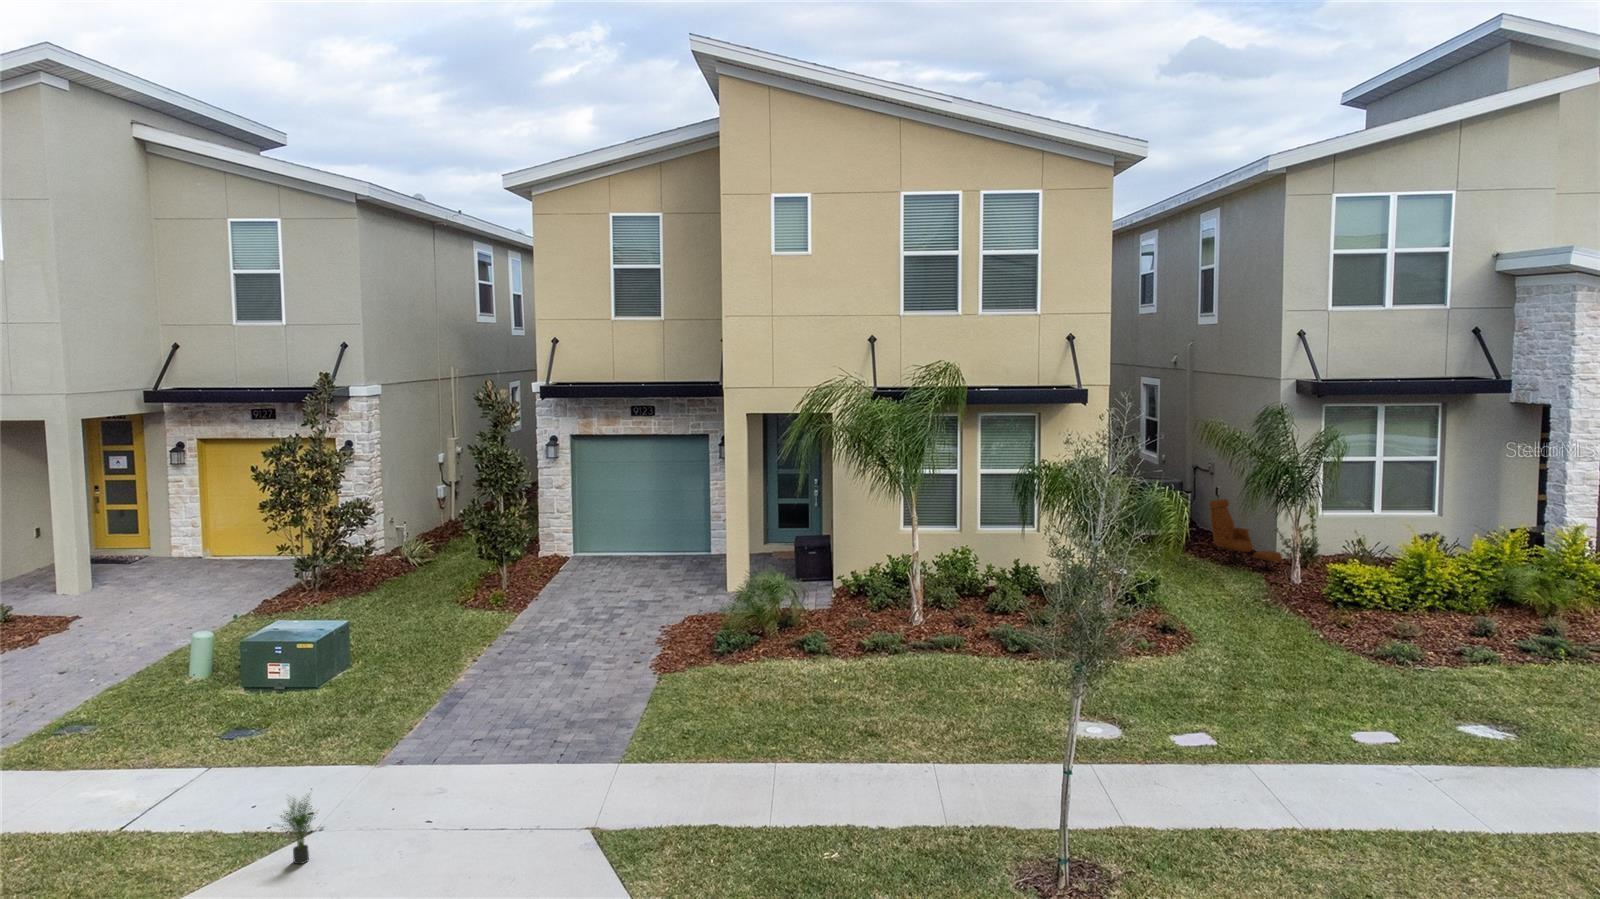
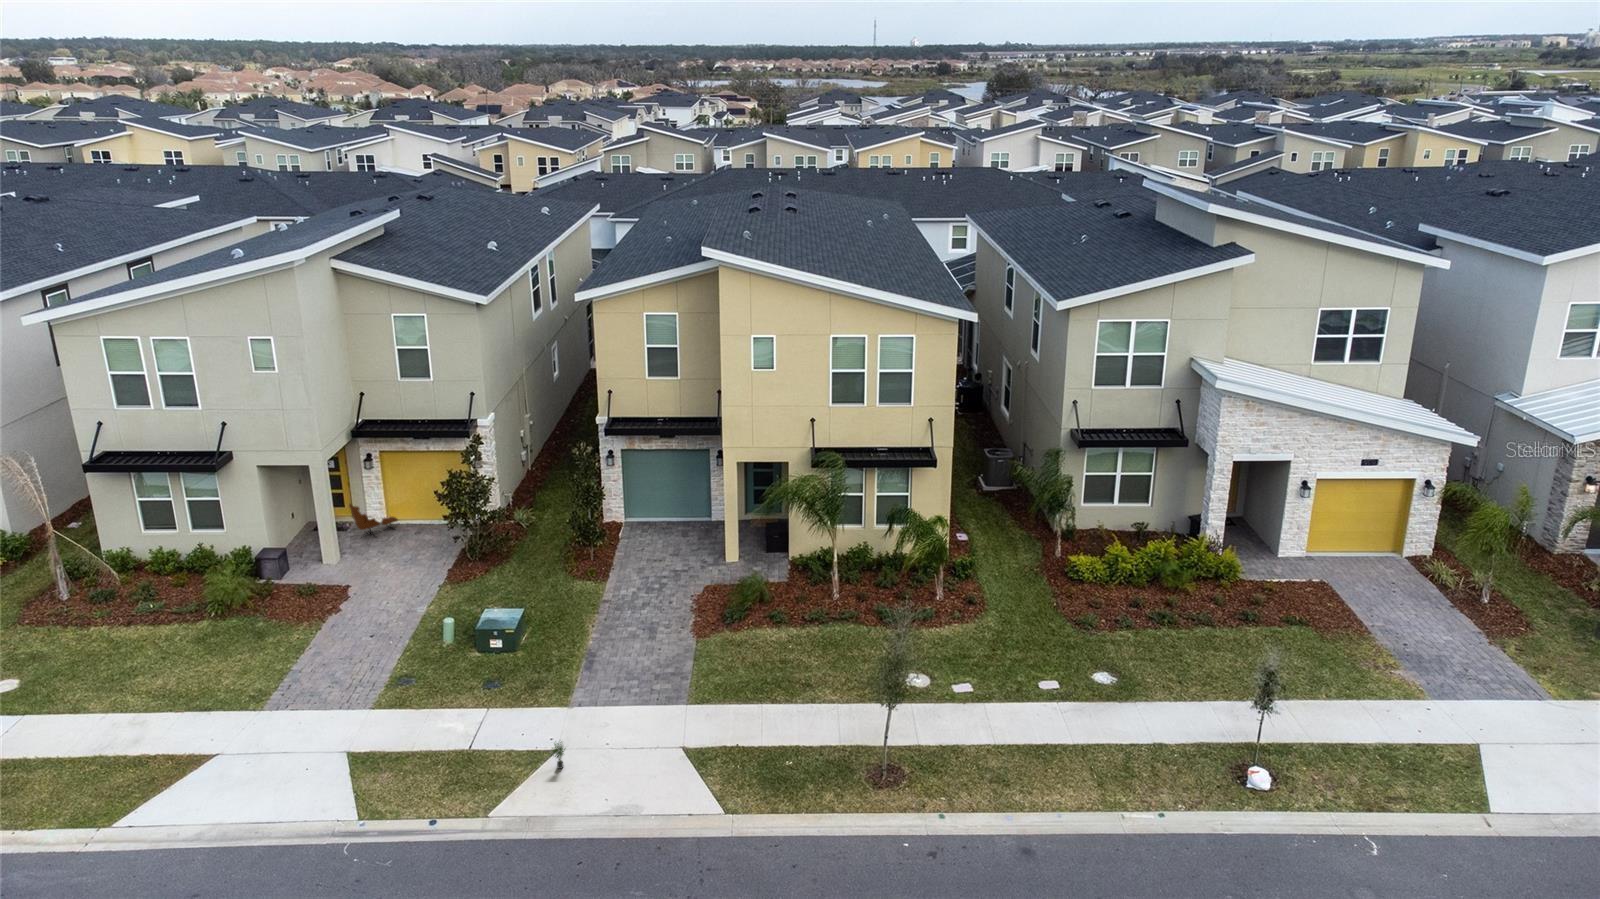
lounge chair: present [1209,499,1282,569] -> present [349,504,398,535]

